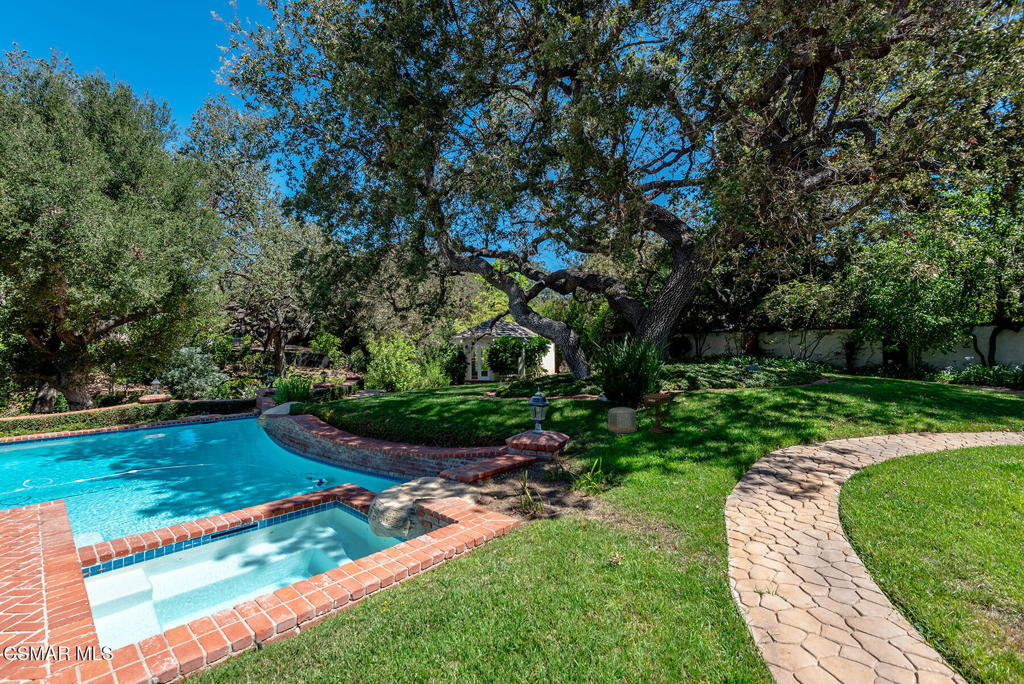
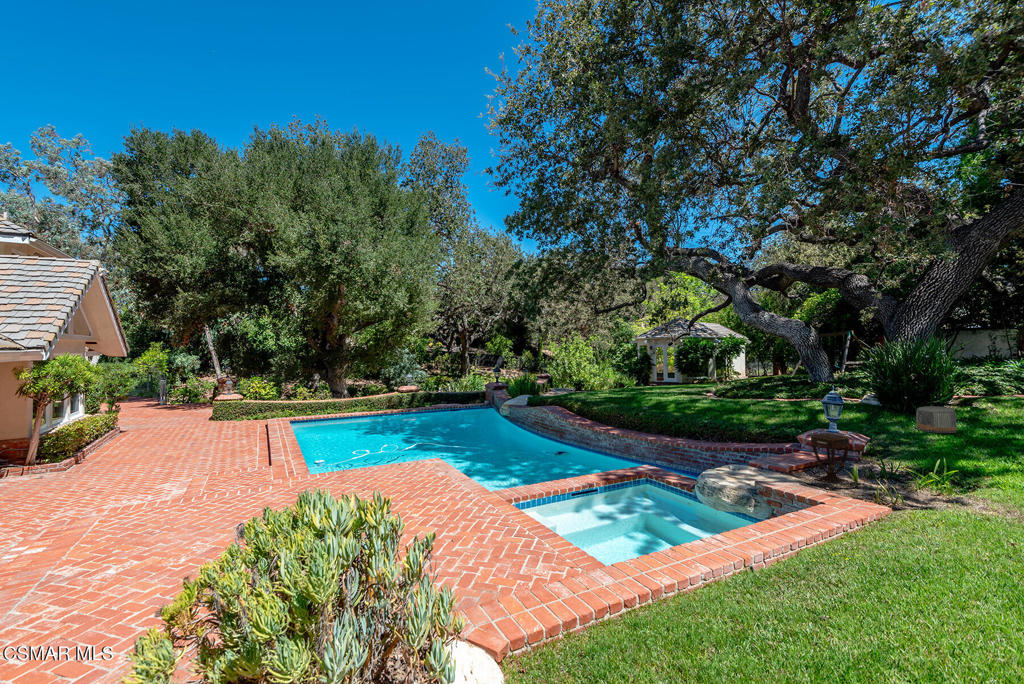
side table: present [644,393,671,433] -> present [811,433,850,484]

